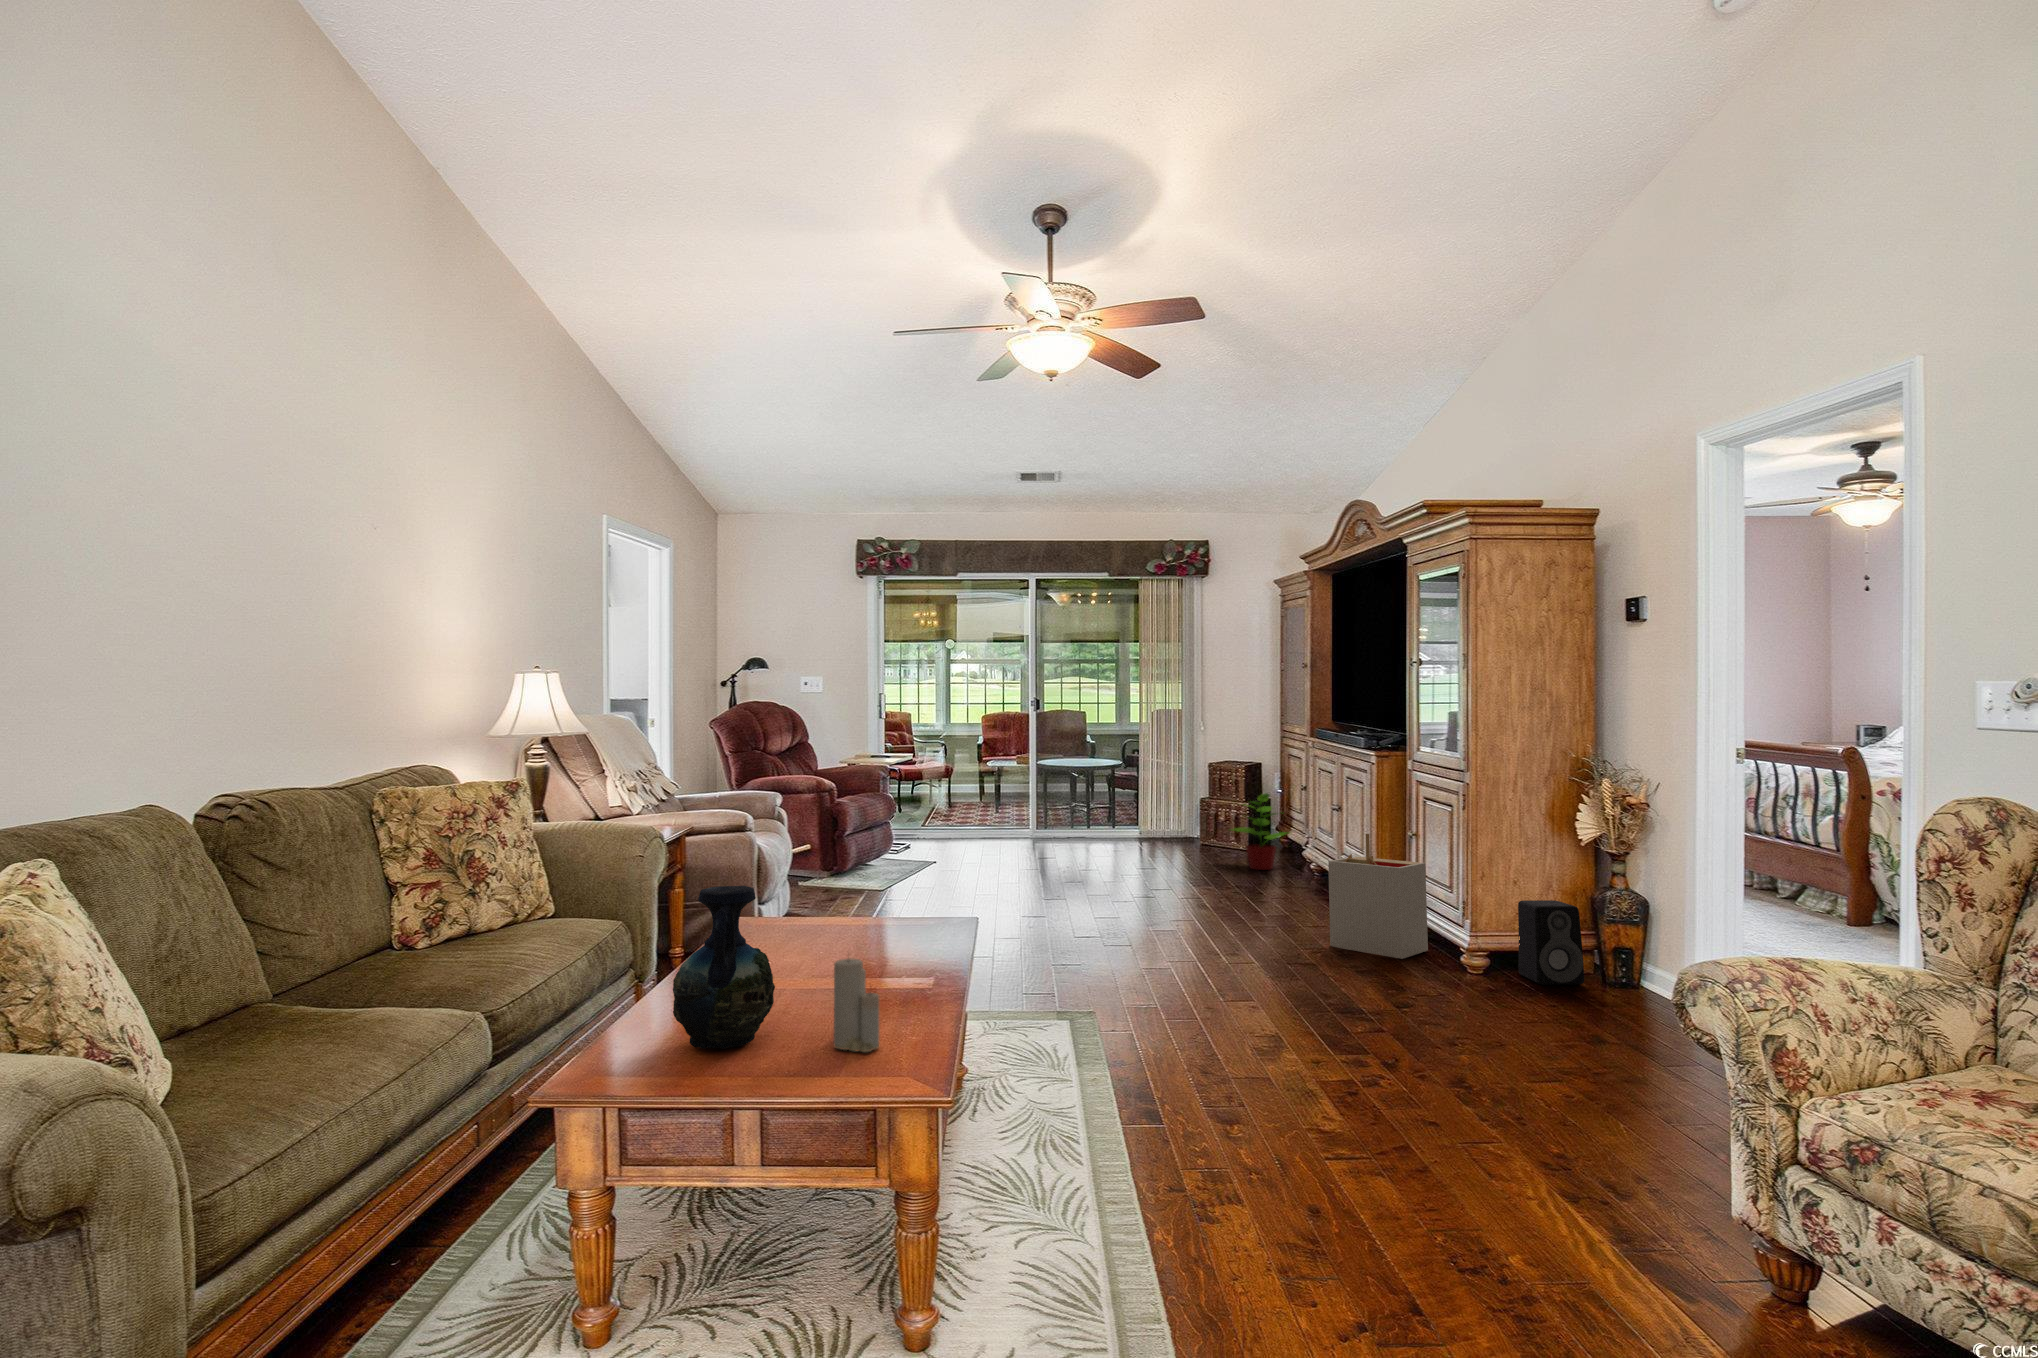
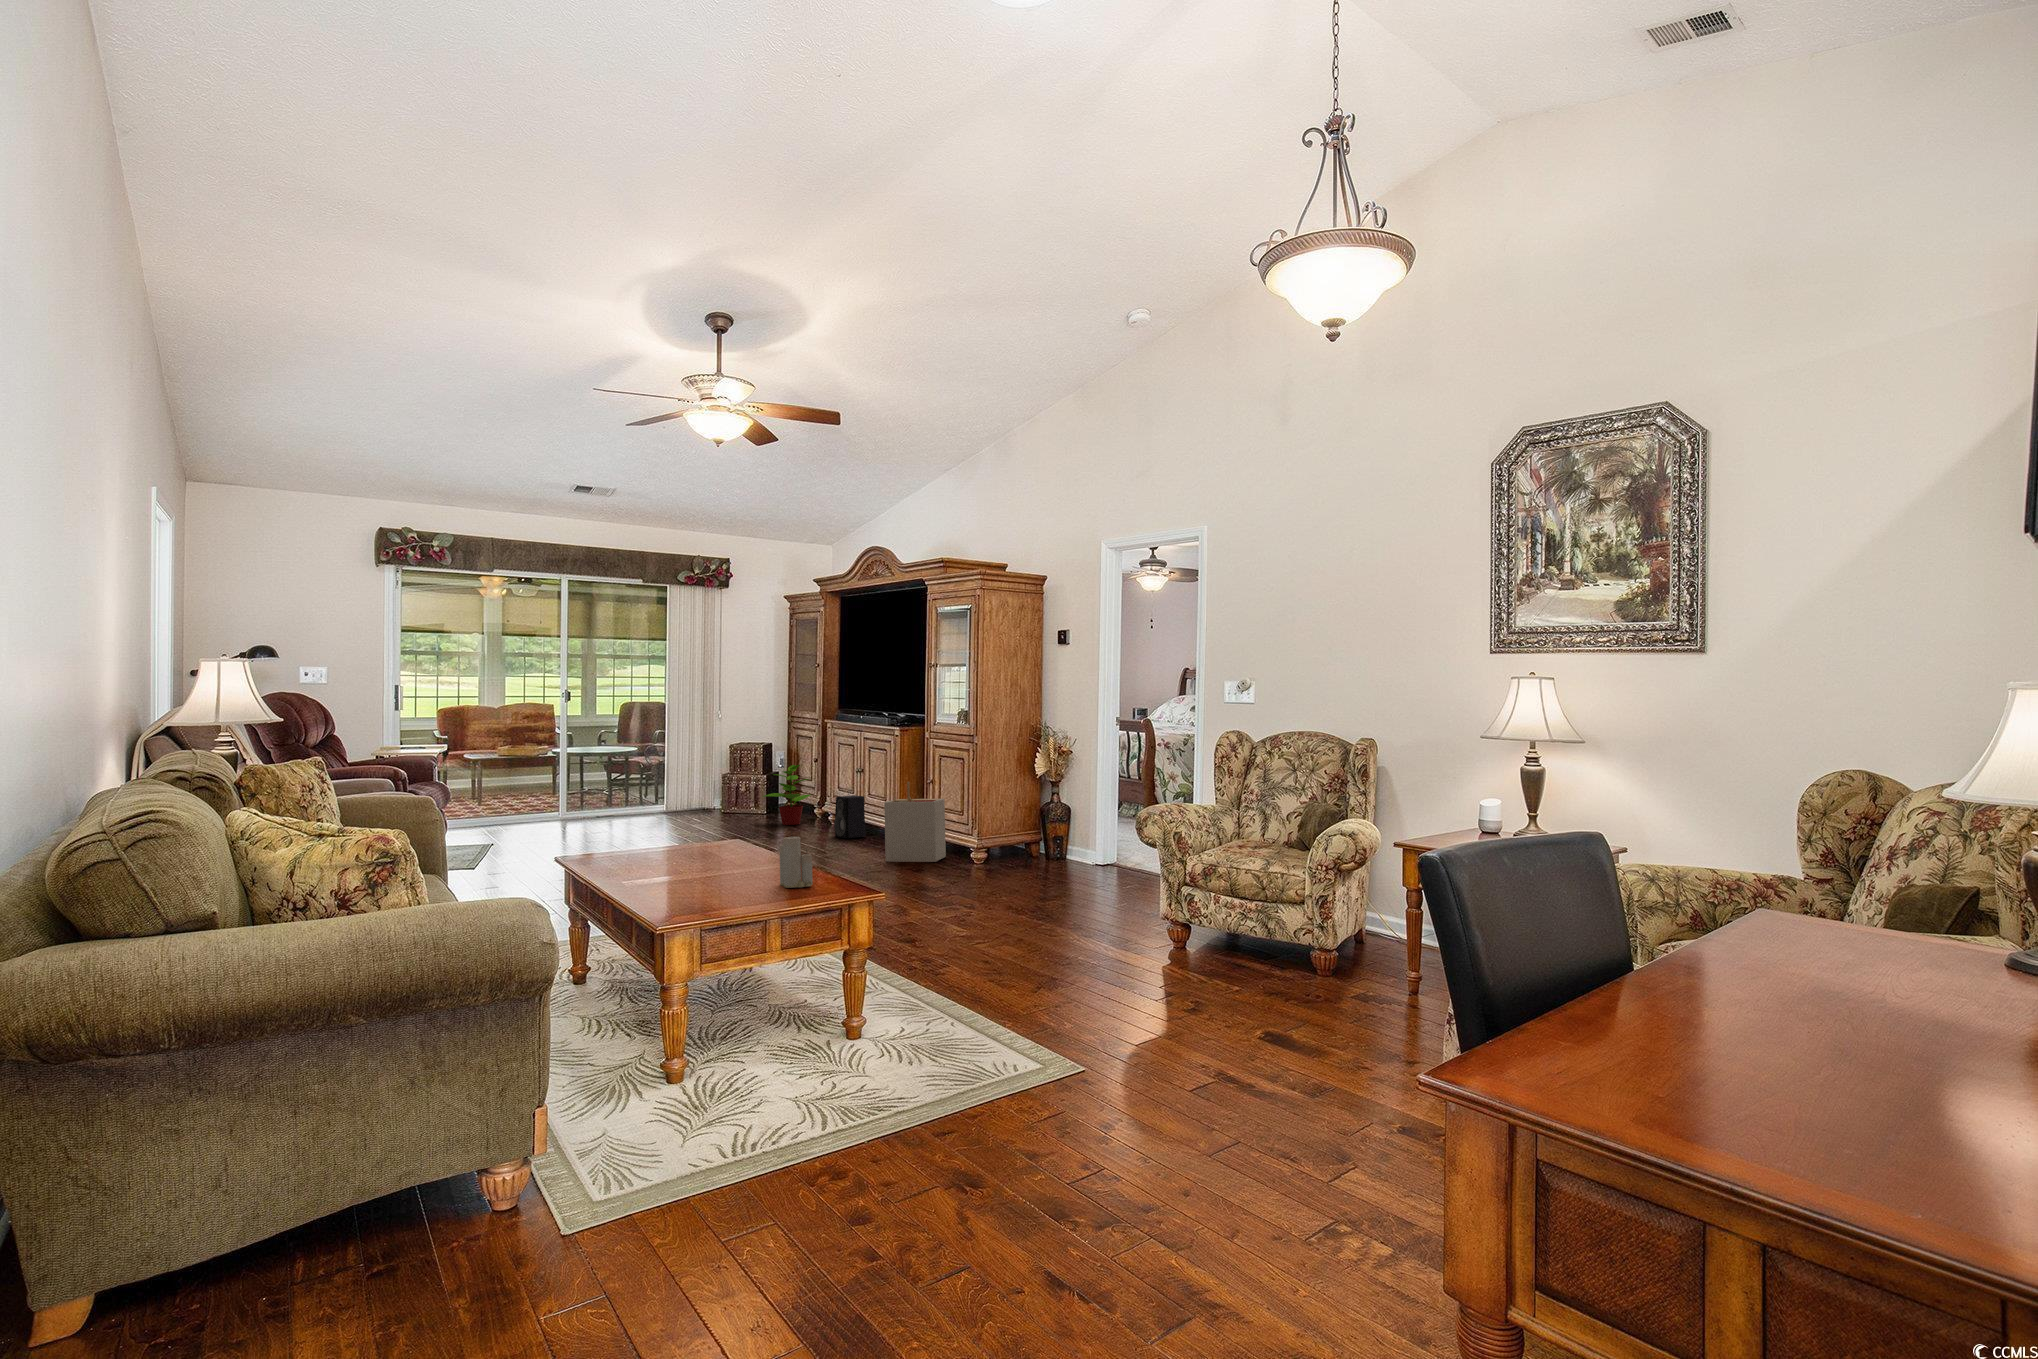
vase: present [673,885,775,1049] -> none [683,799,747,897]
speaker: present [1518,900,1584,985] -> present [834,795,865,838]

